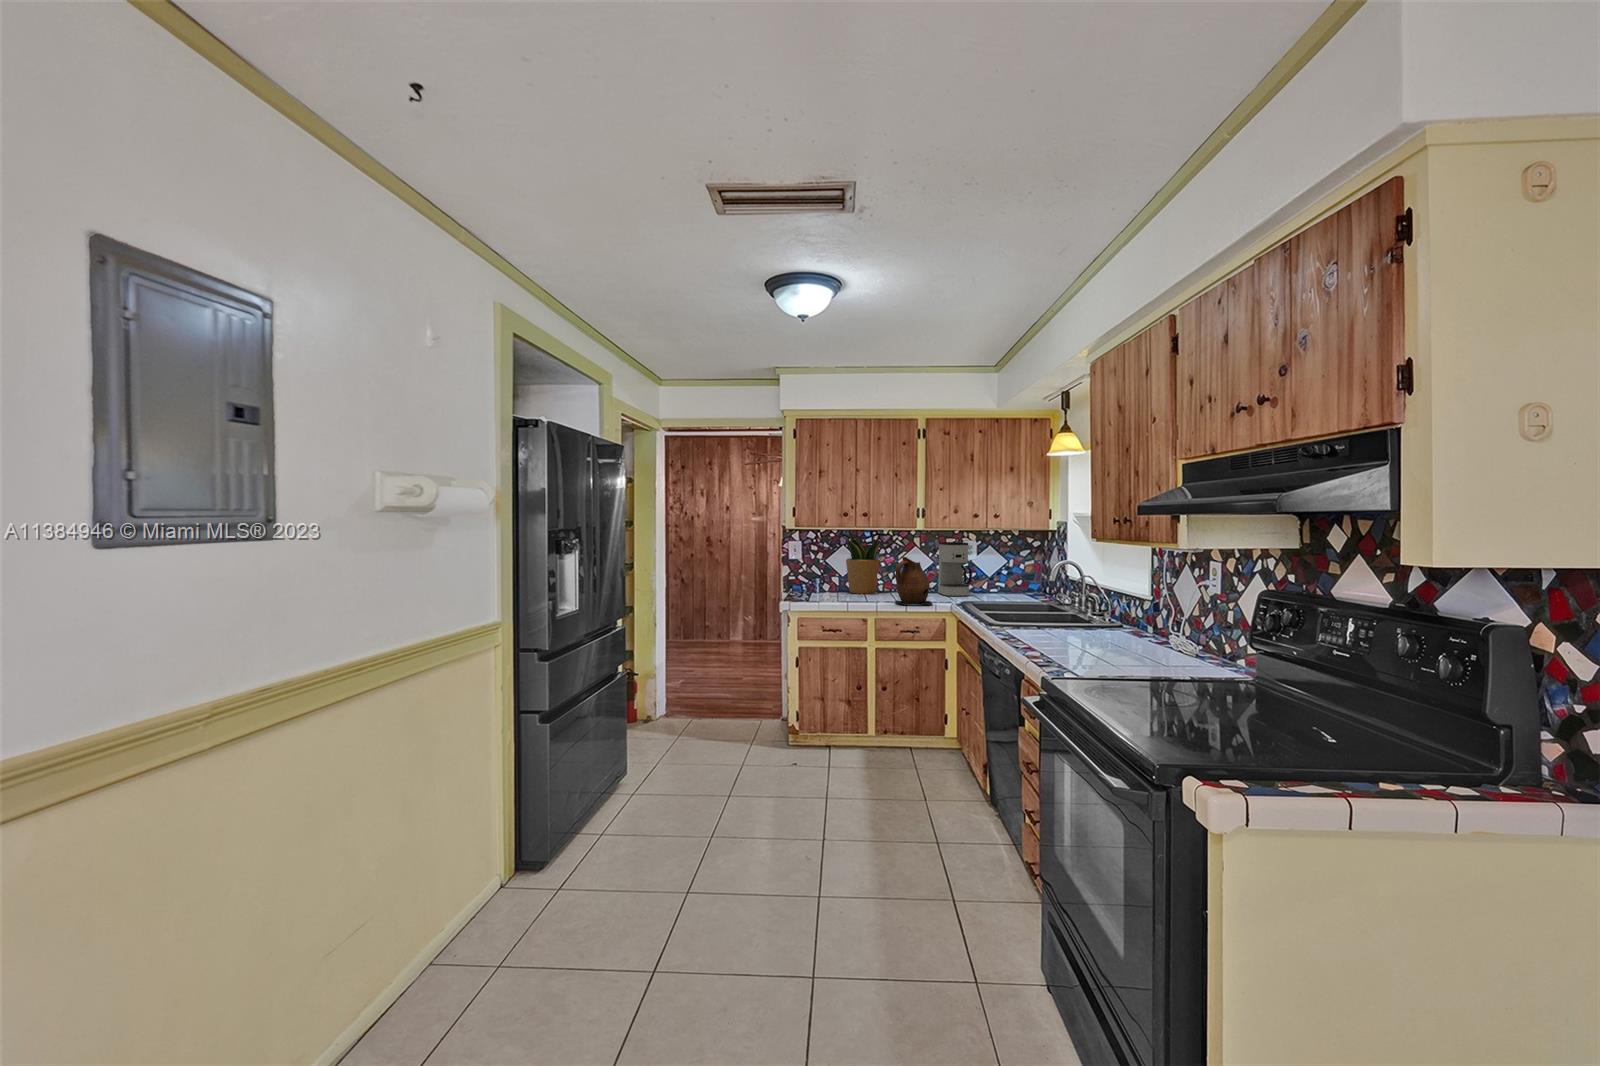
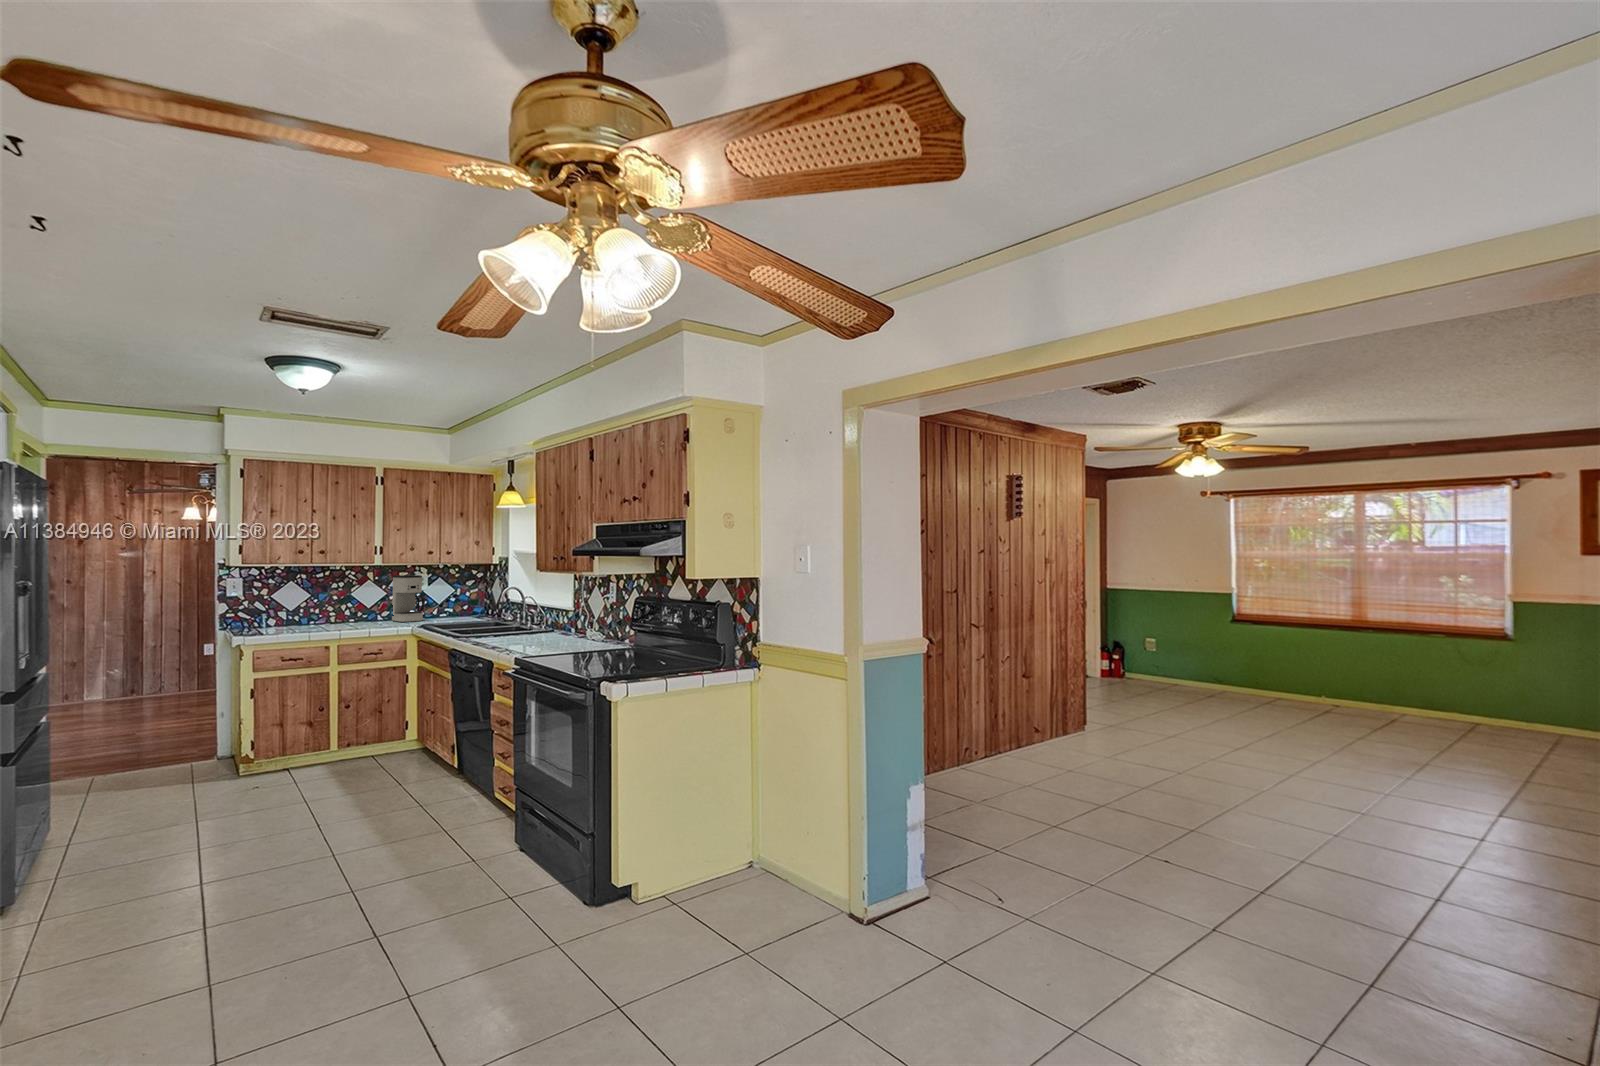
potted plant: present [840,535,881,594] -> none [284,570,337,626]
ceramic pitcher: present [895,557,932,605] -> none [356,589,397,630]

